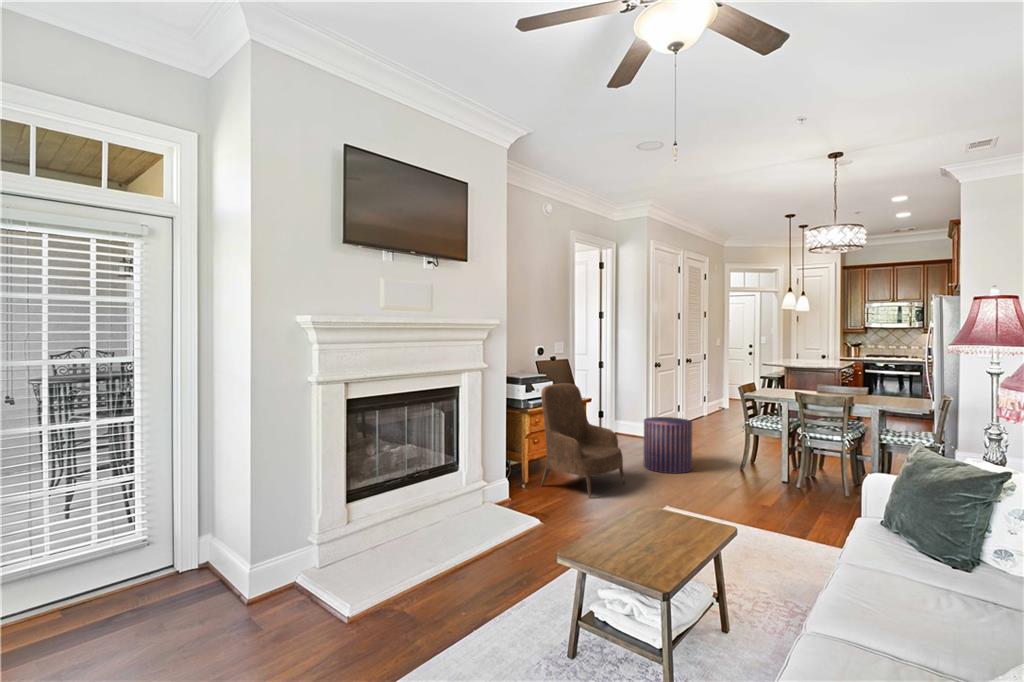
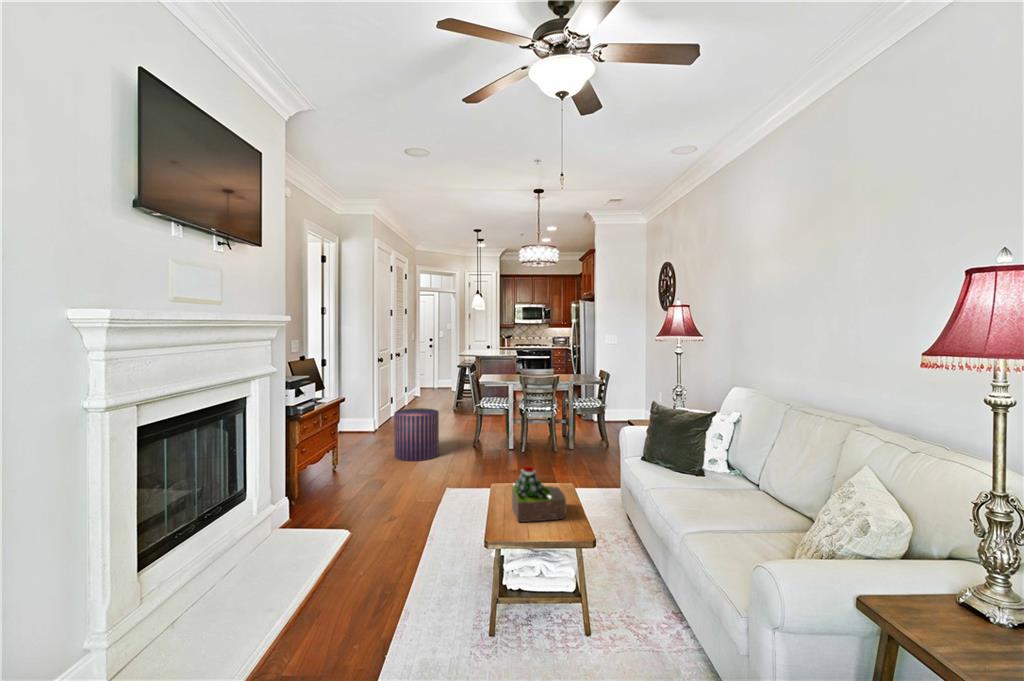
armchair: present [541,383,625,498] -> none [311,383,394,497]
succulent plant: none [613,485,686,555] -> present [512,467,567,522]

